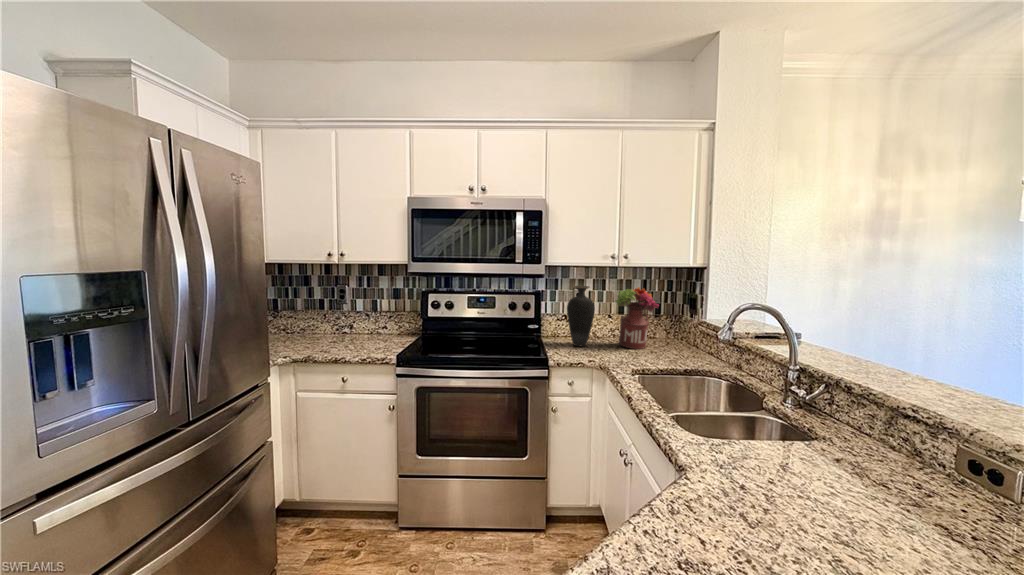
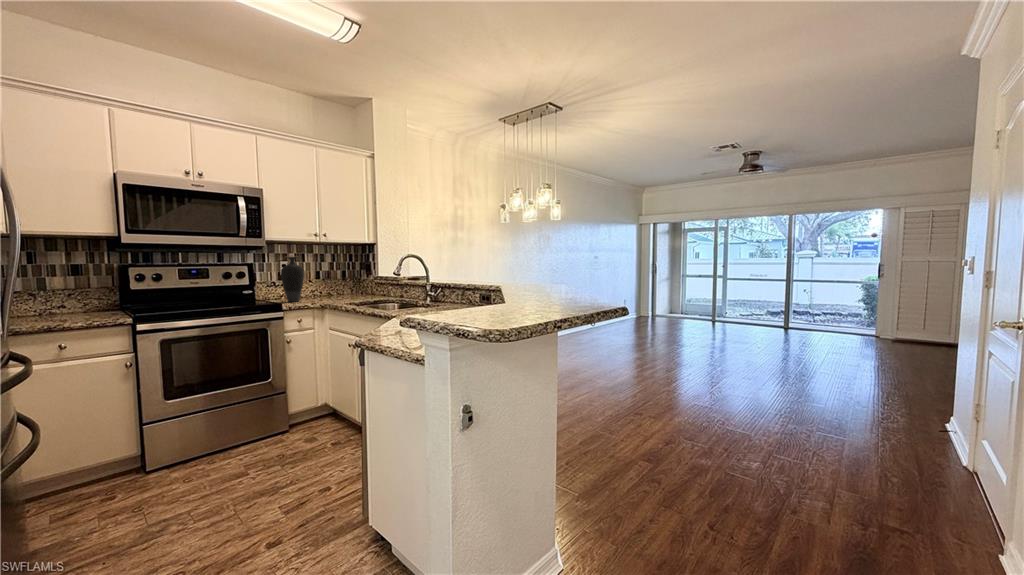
flower arrangement: present [616,287,659,349] -> none [319,257,350,299]

